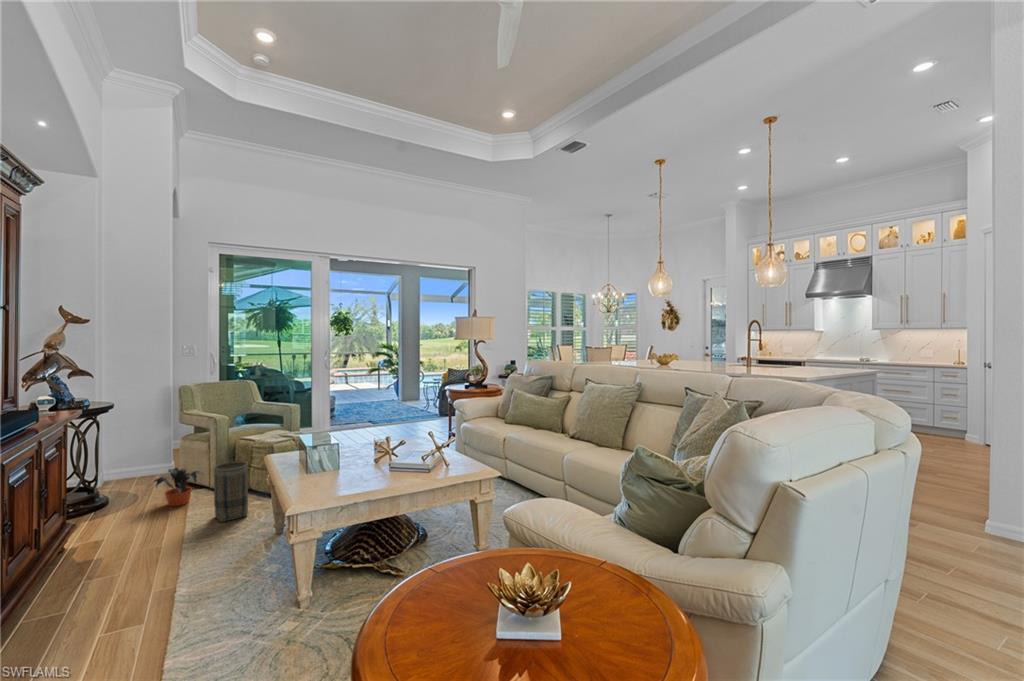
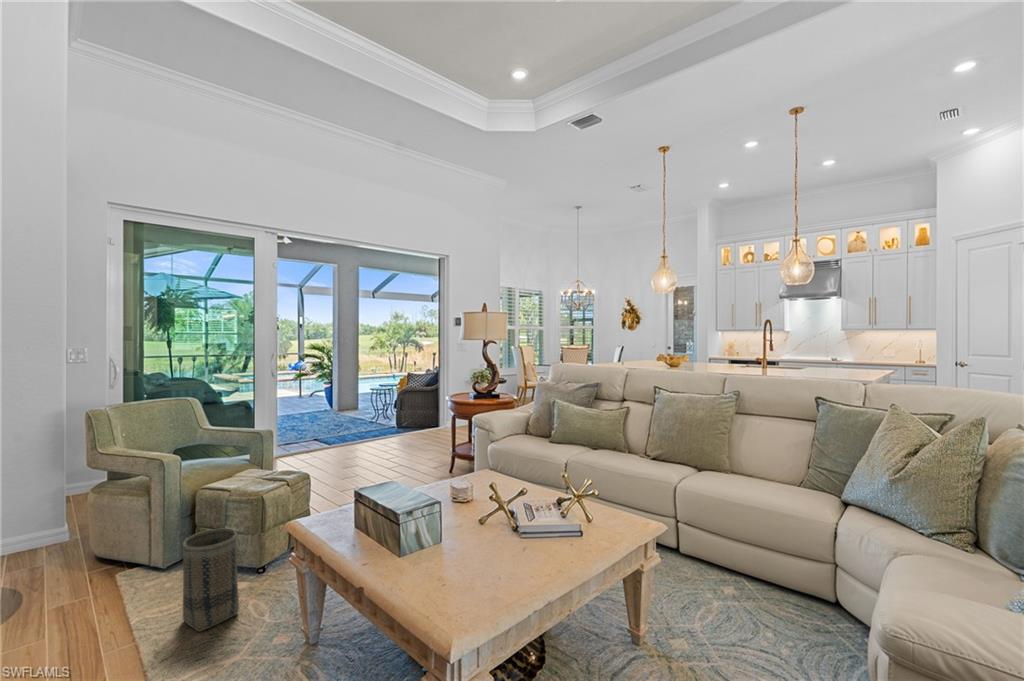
potted plant: present [154,468,203,506] -> none [54,543,147,609]

